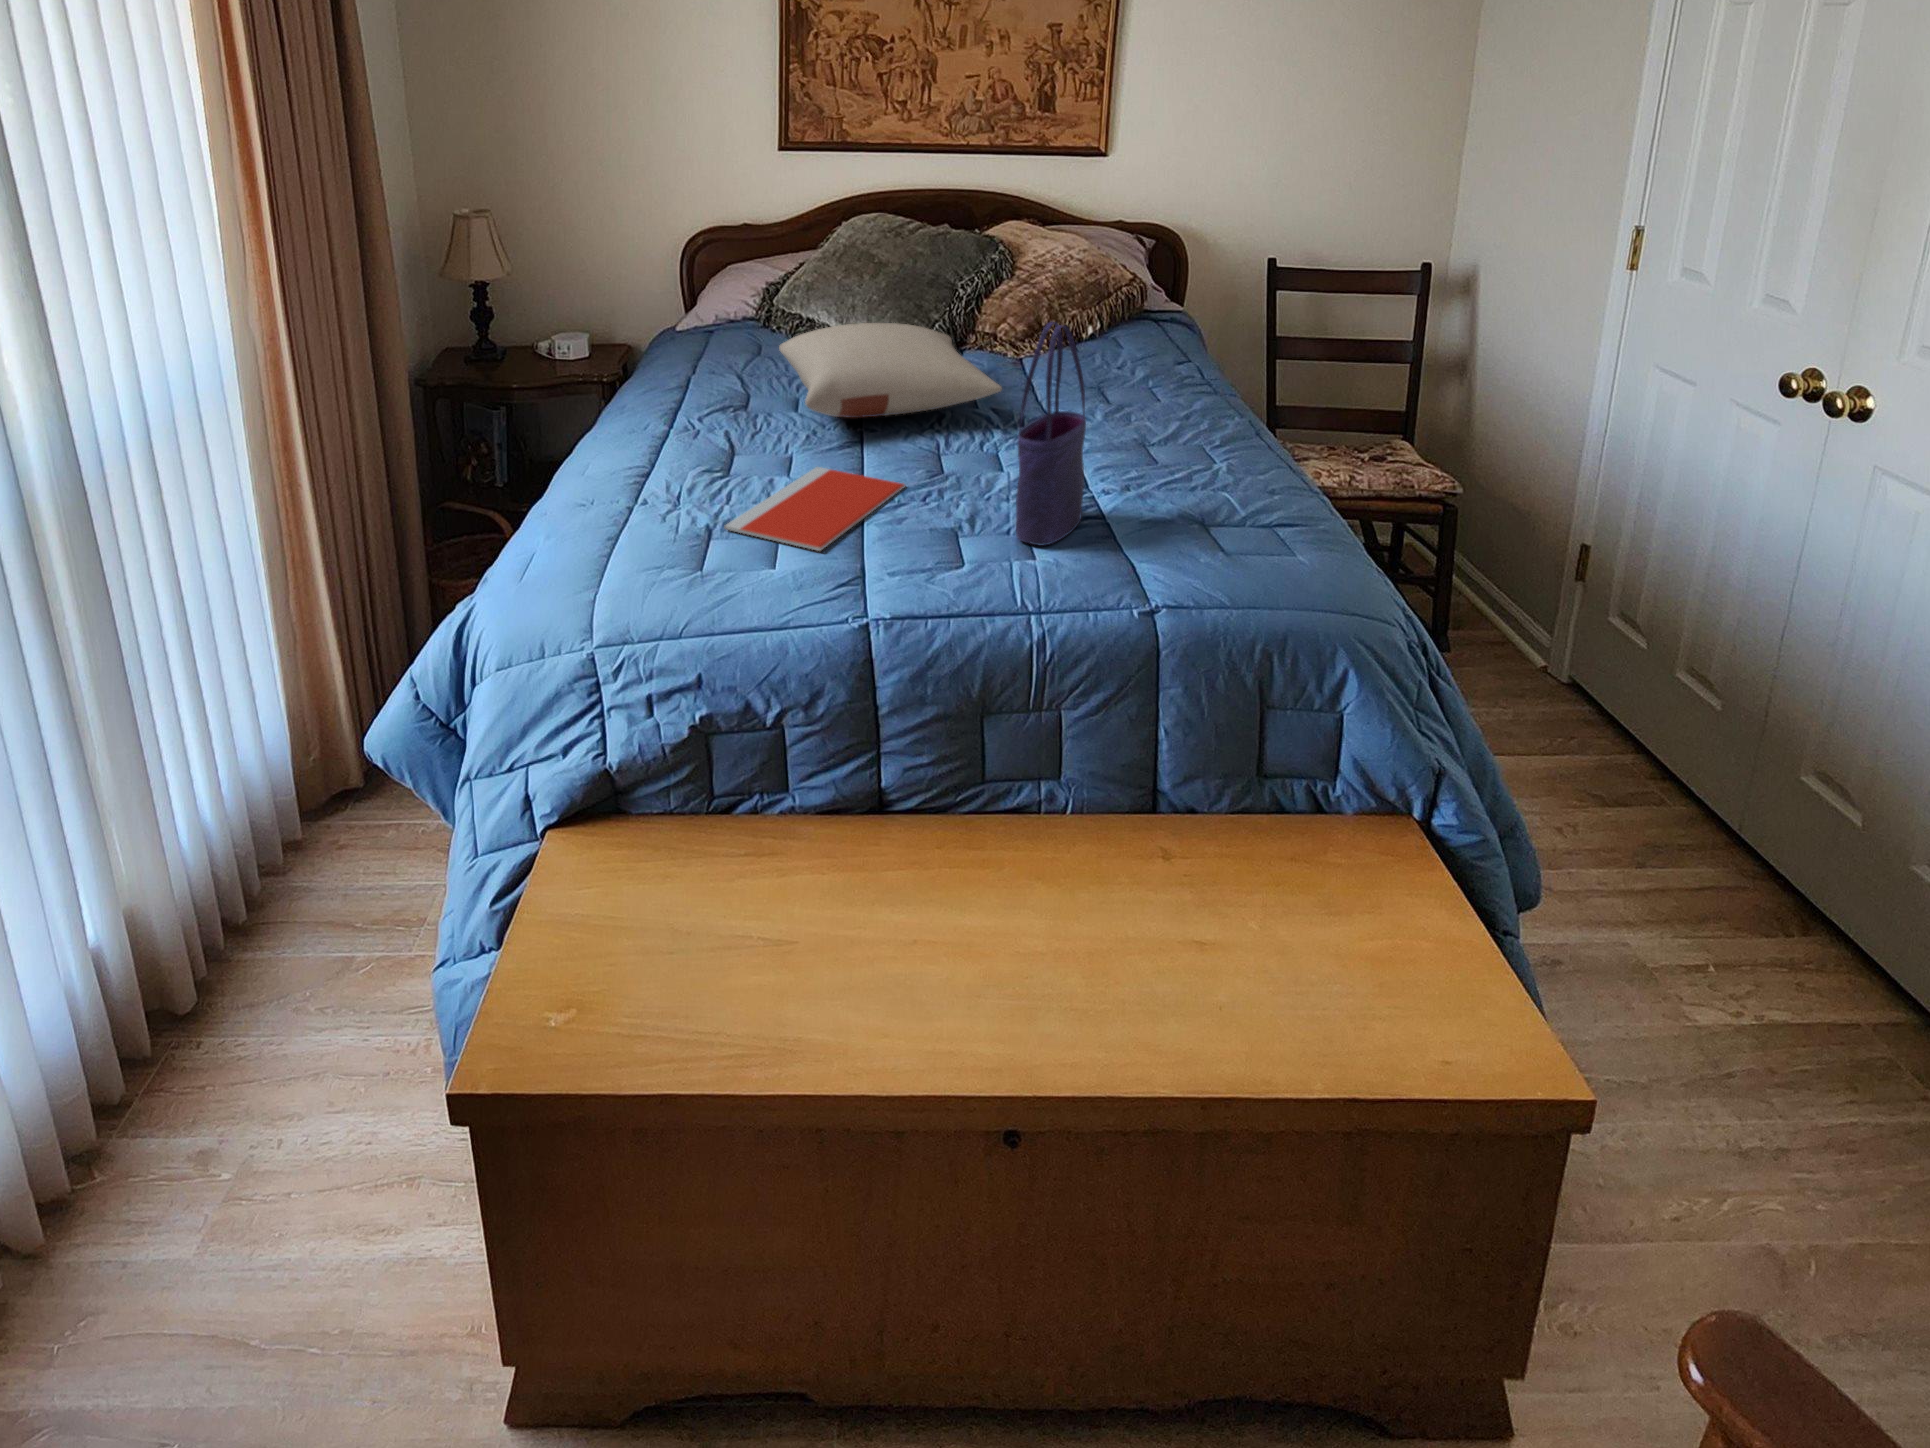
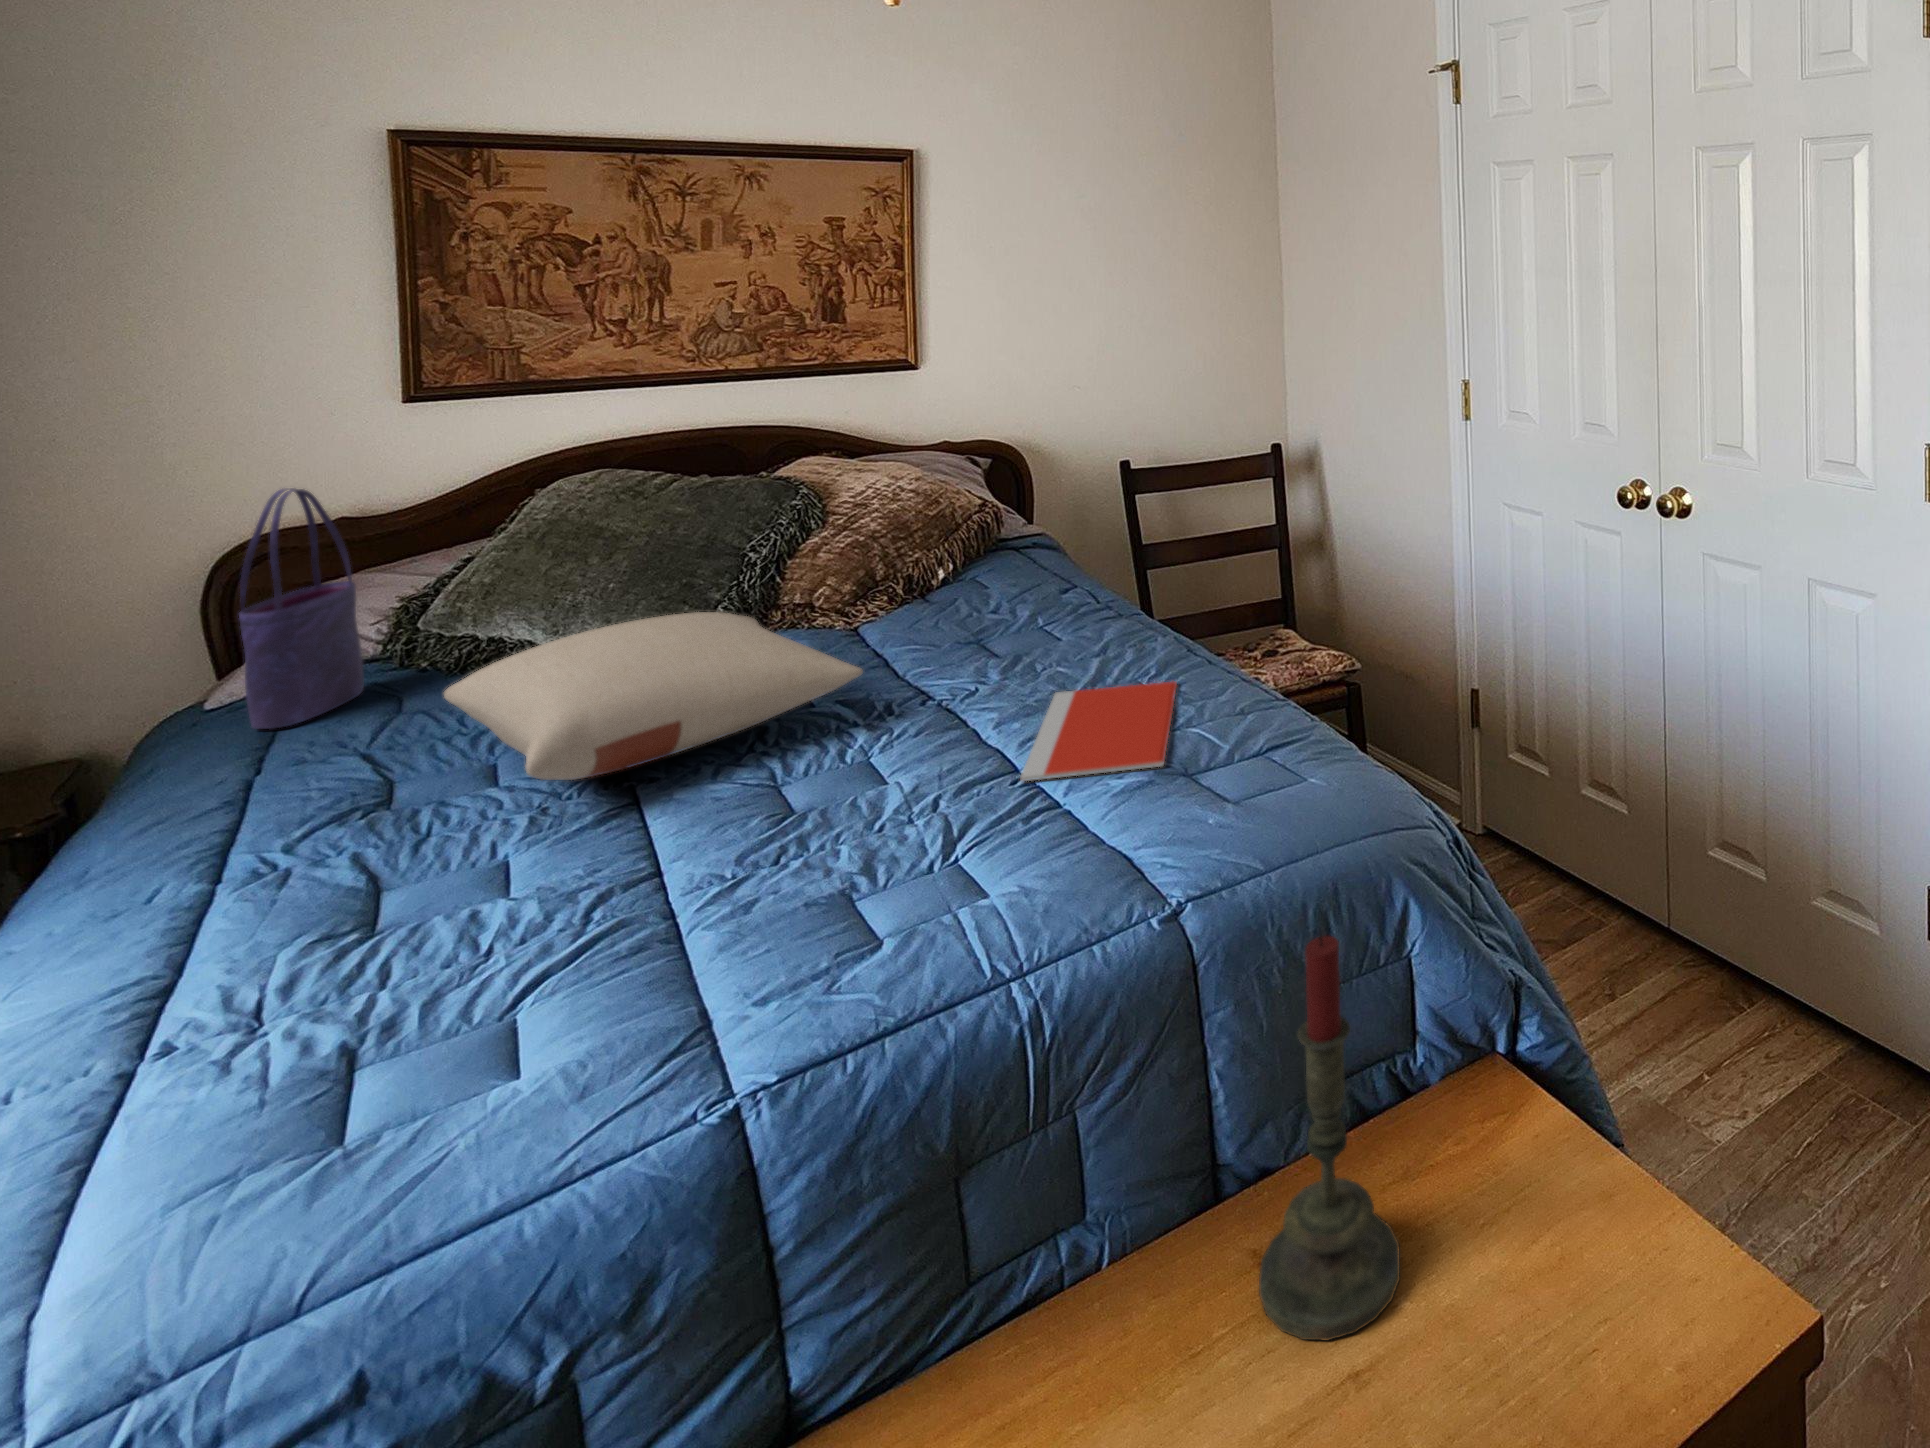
tote bag: present [1016,322,1086,546] -> present [239,488,364,729]
notebook: present [724,467,905,551] -> present [1020,681,1177,781]
candle: none [1158,657,1268,936] -> present [1259,935,1400,1341]

